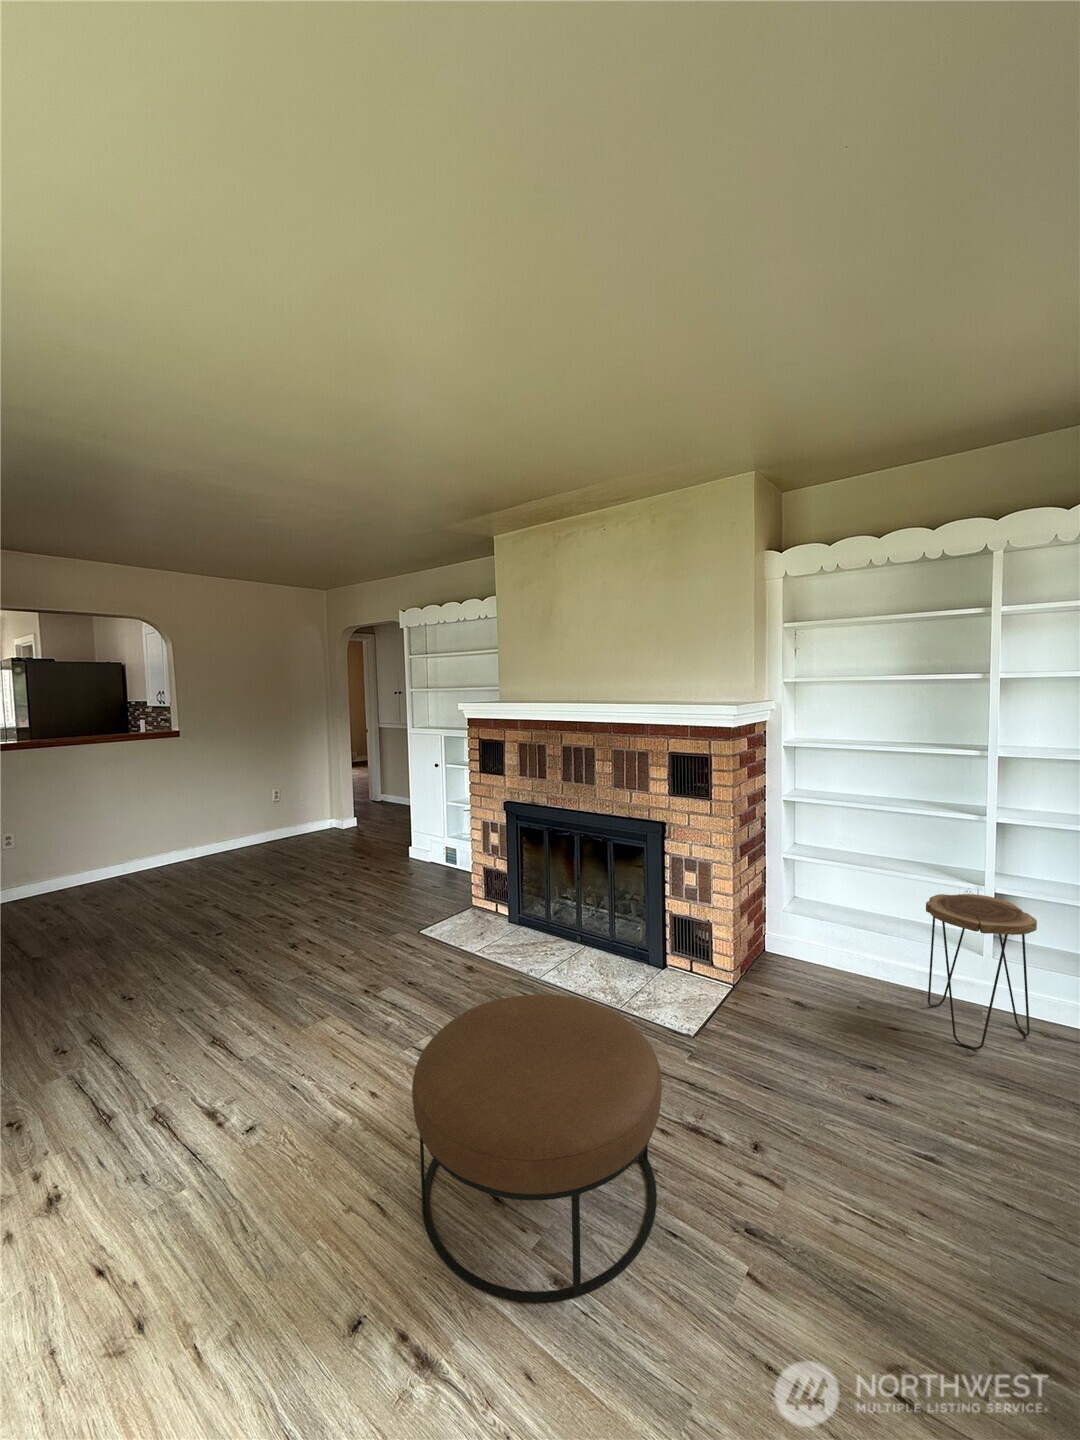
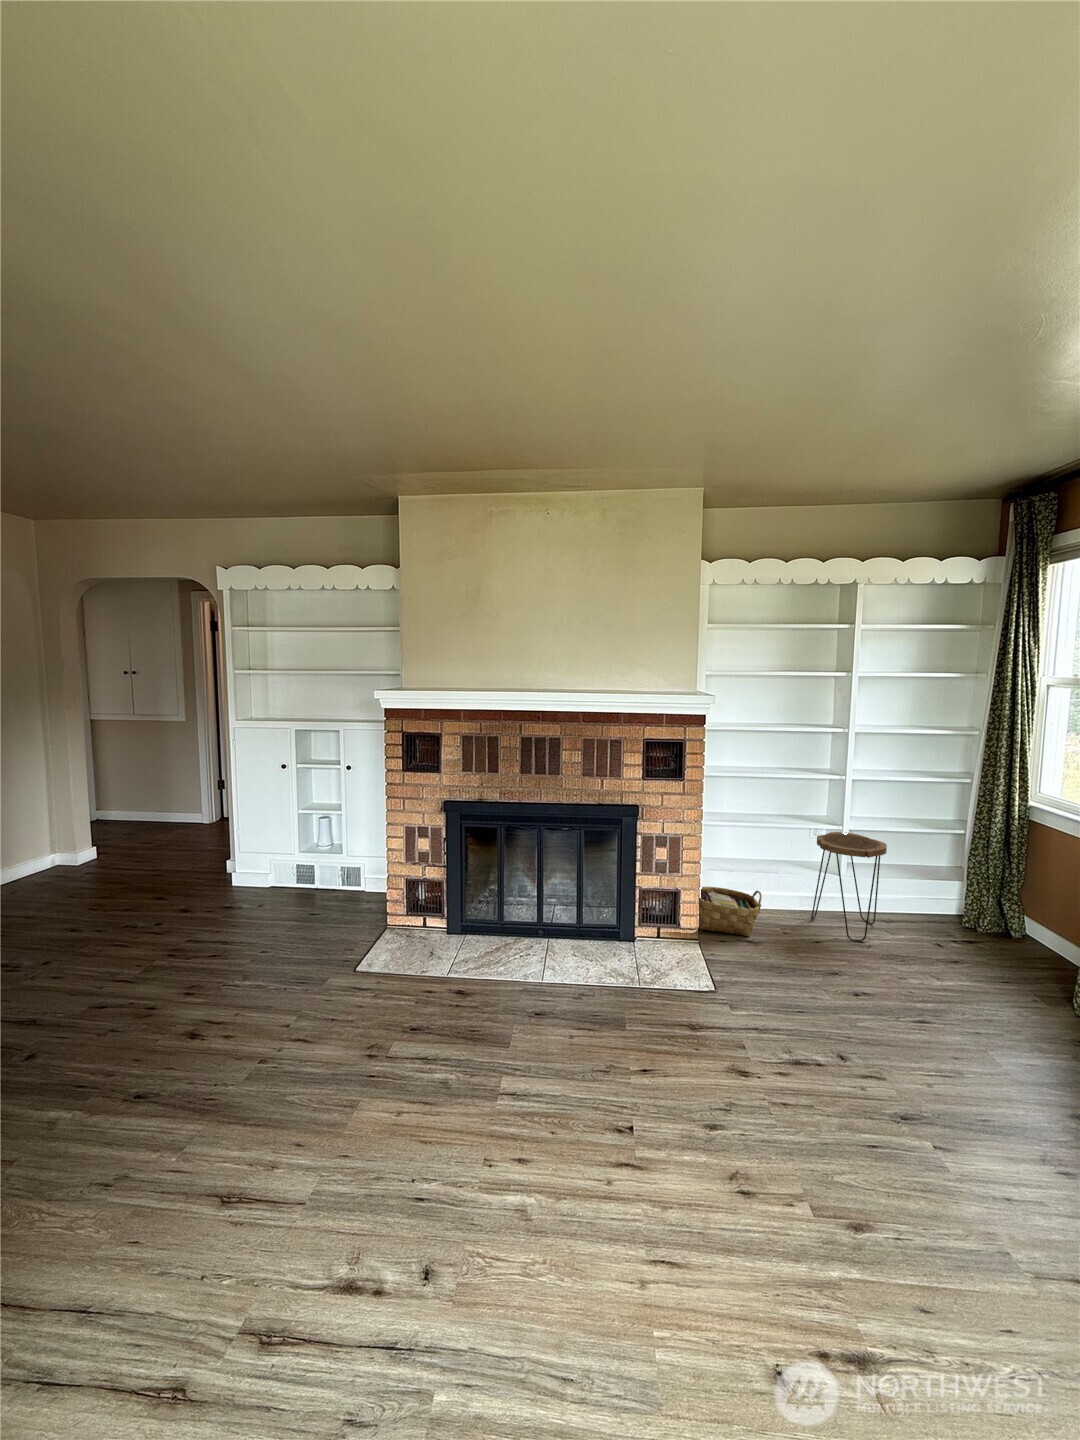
woven basket: none [753,921,841,1000] -> present [699,887,762,936]
ottoman: present [412,994,662,1303] -> none [637,979,897,1275]

